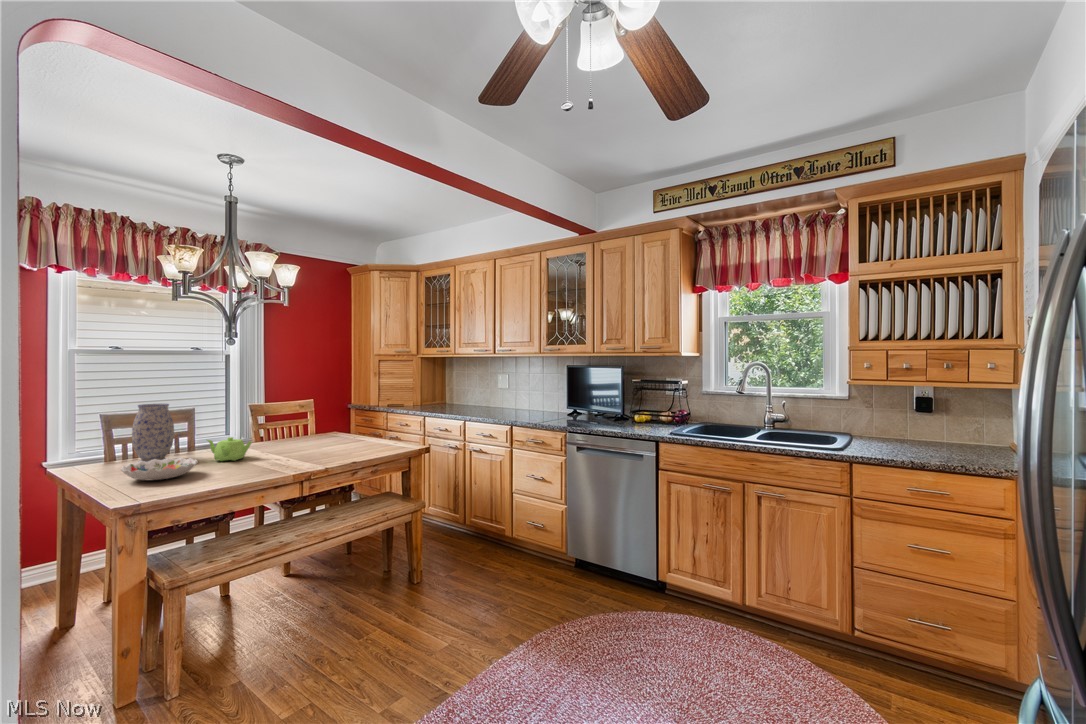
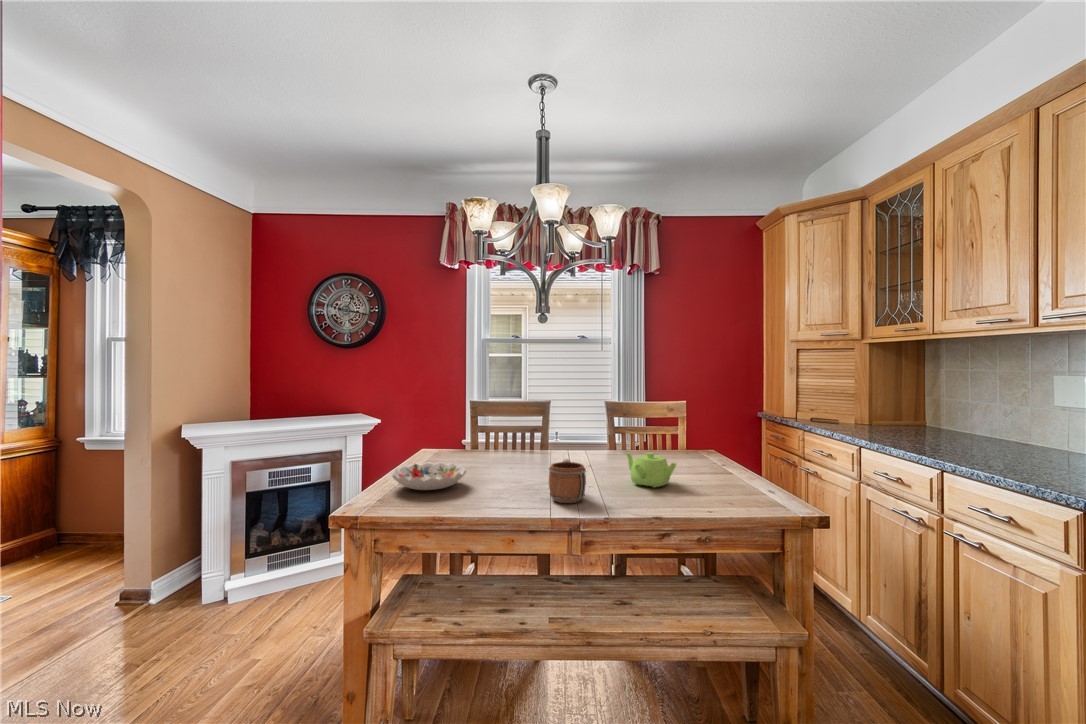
vase: present [132,404,174,462] -> none [452,397,489,464]
teapot: present [207,437,252,461] -> present [625,452,677,488]
mug: none [277,439,306,465] -> present [549,459,586,503]

